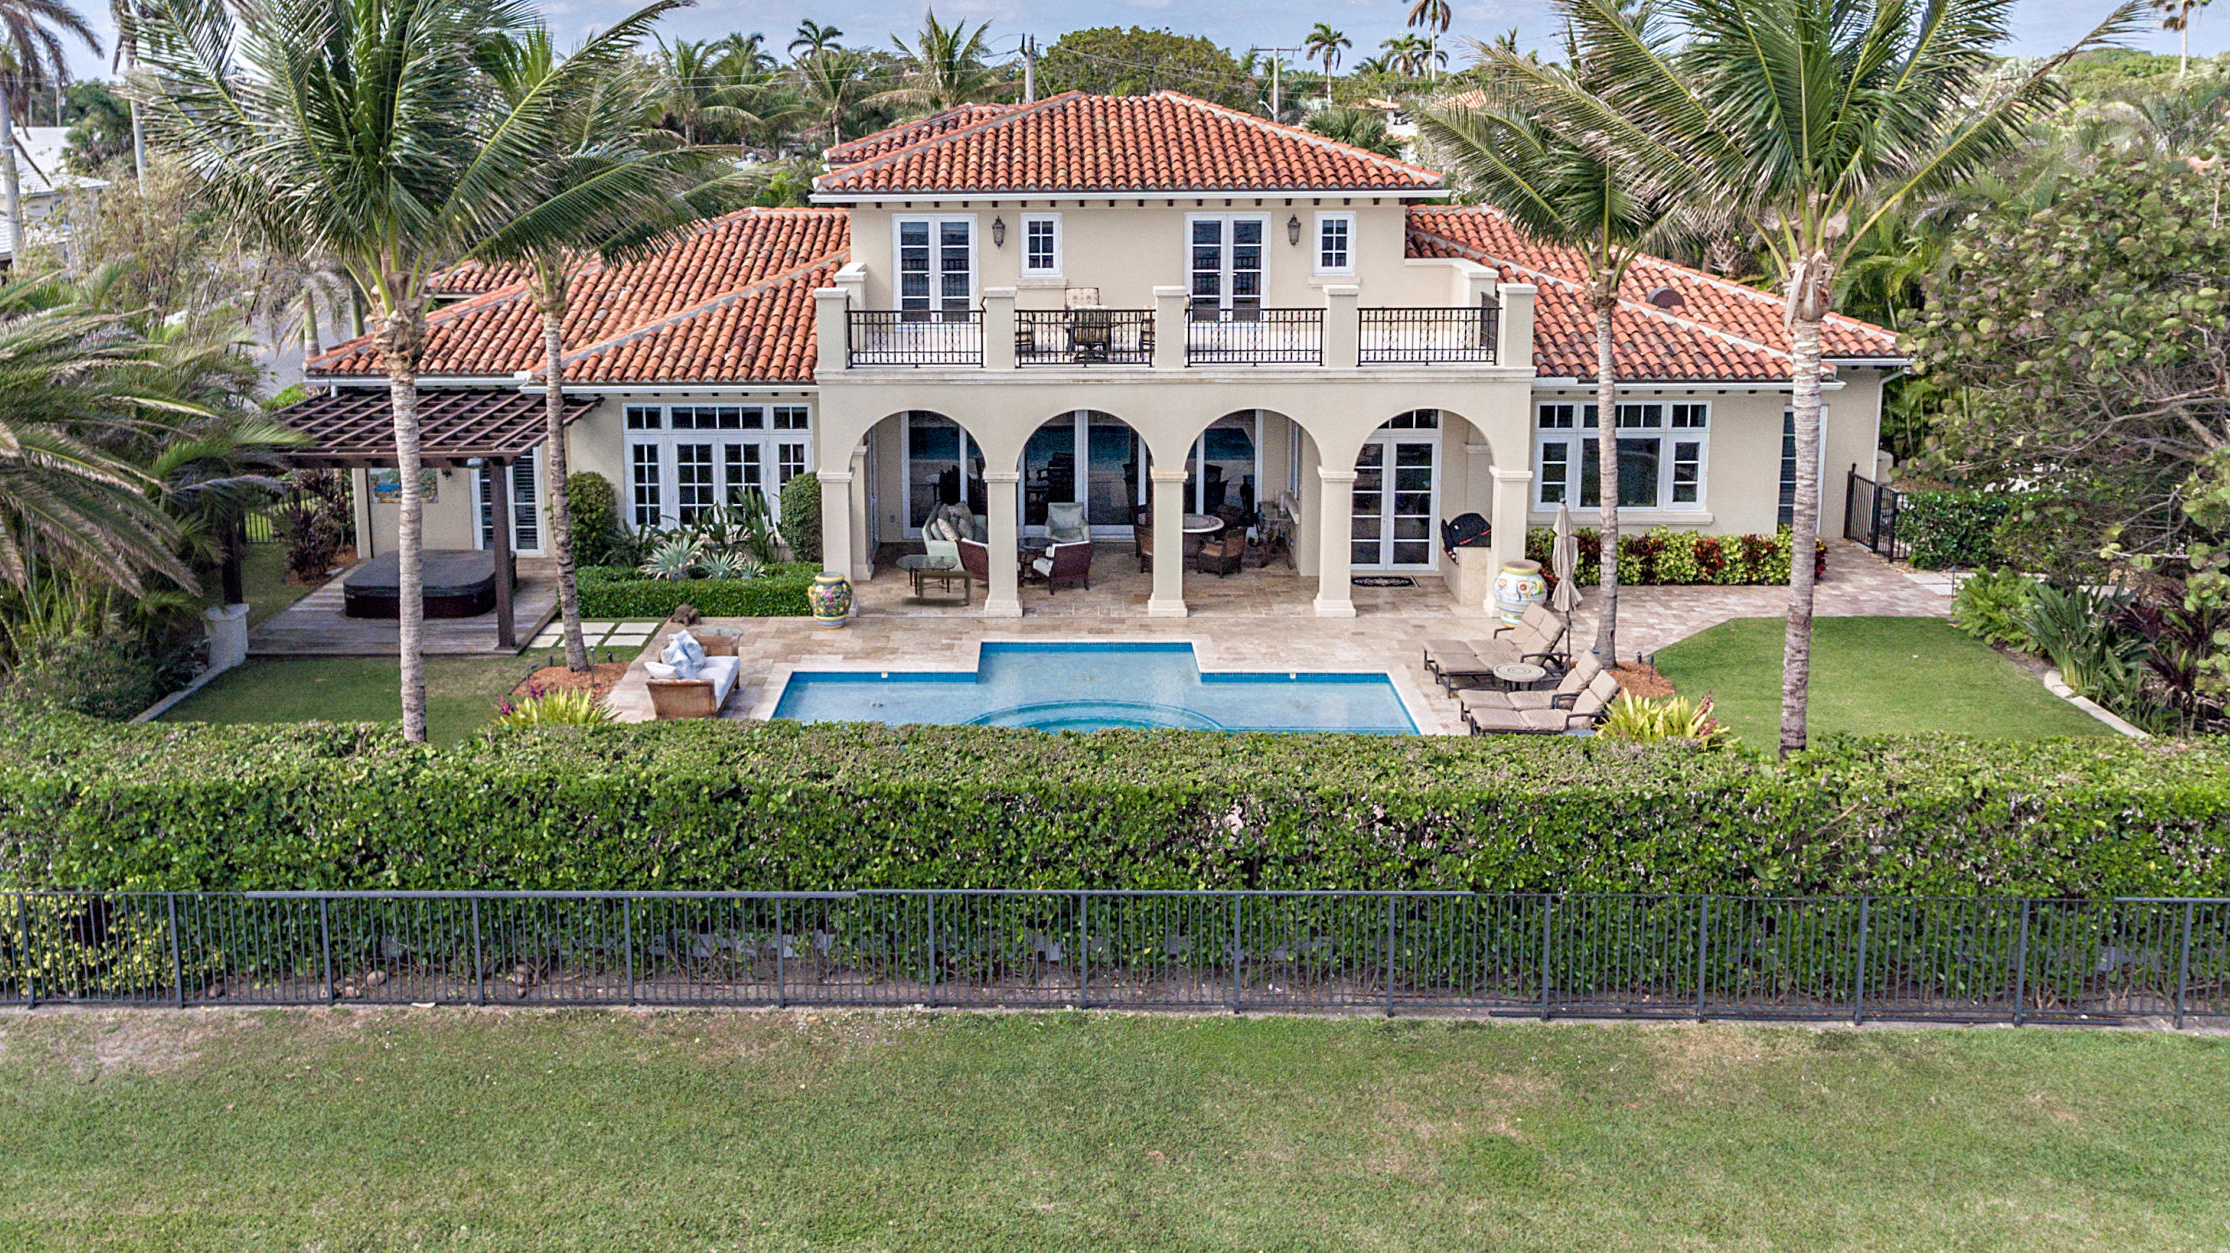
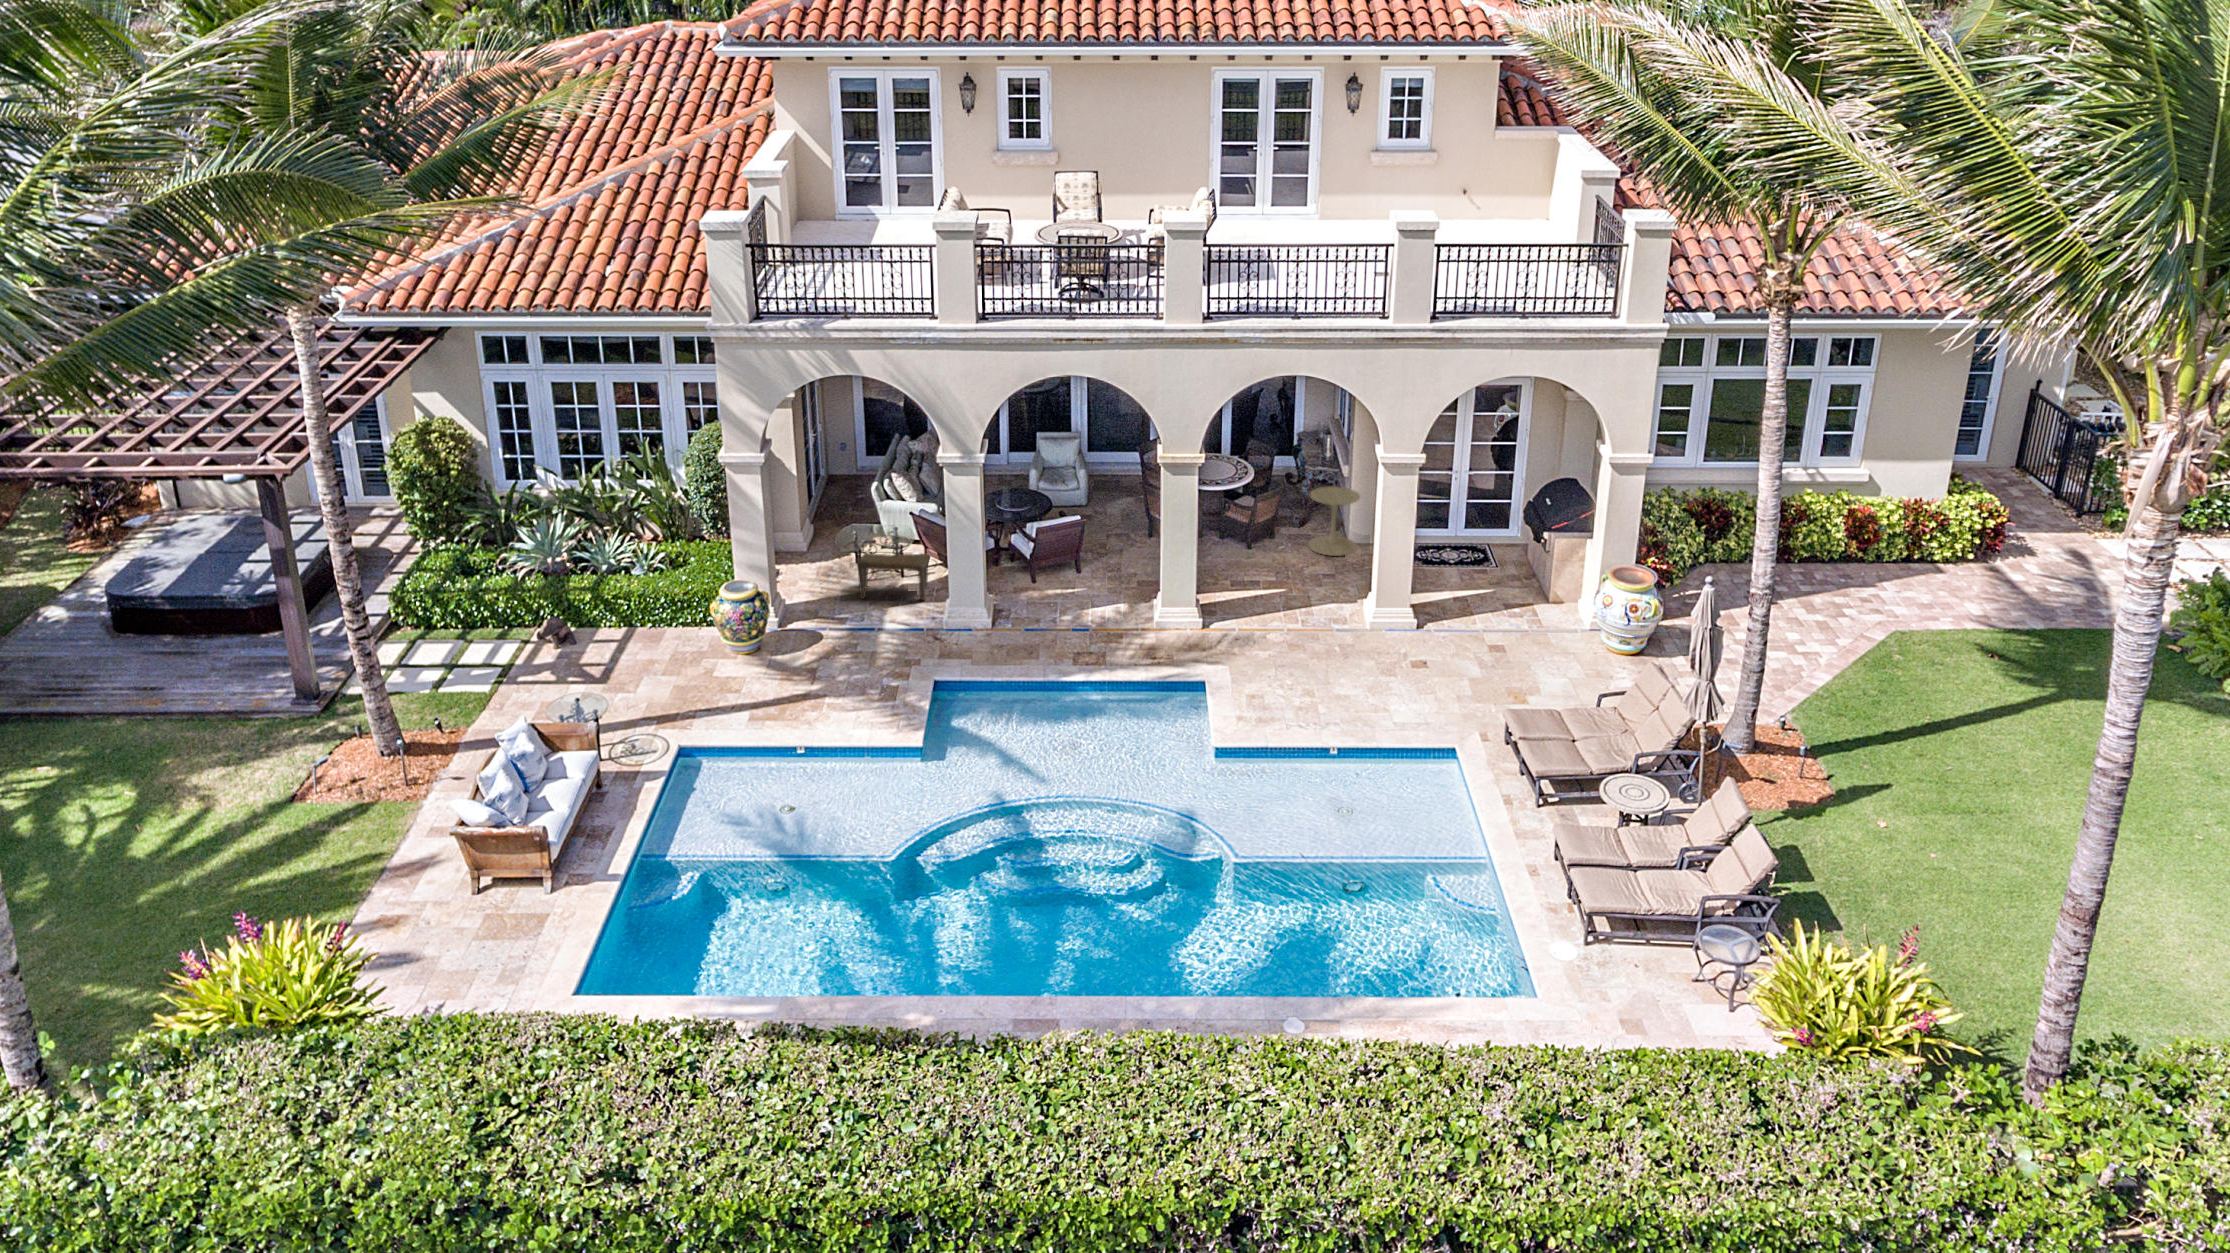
pedestal table: none [1263,529,1303,580] -> present [1308,486,1360,556]

